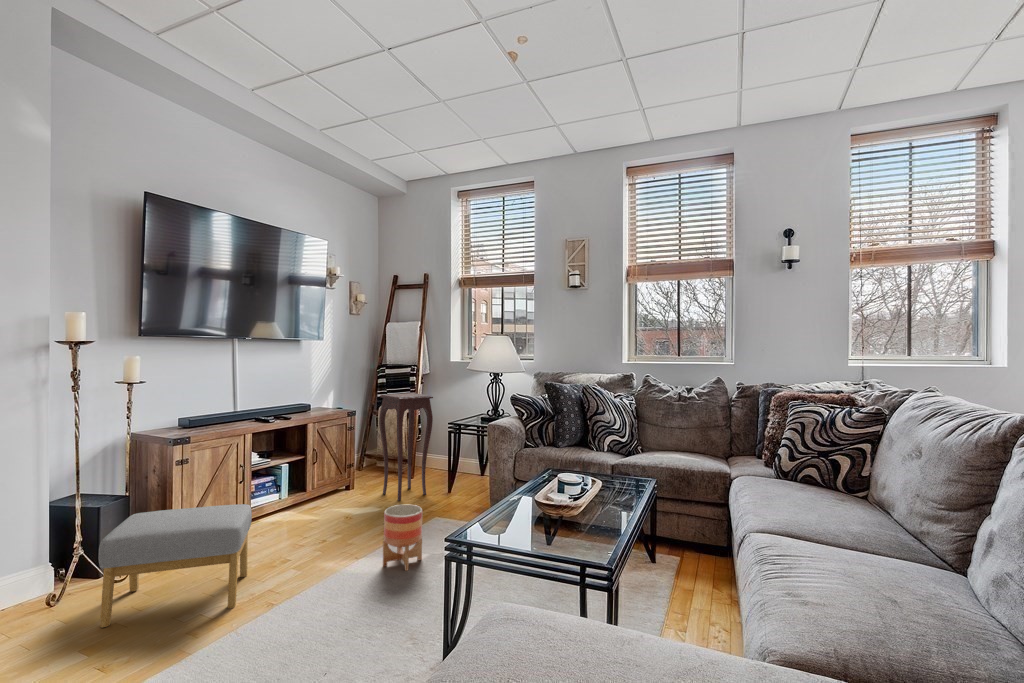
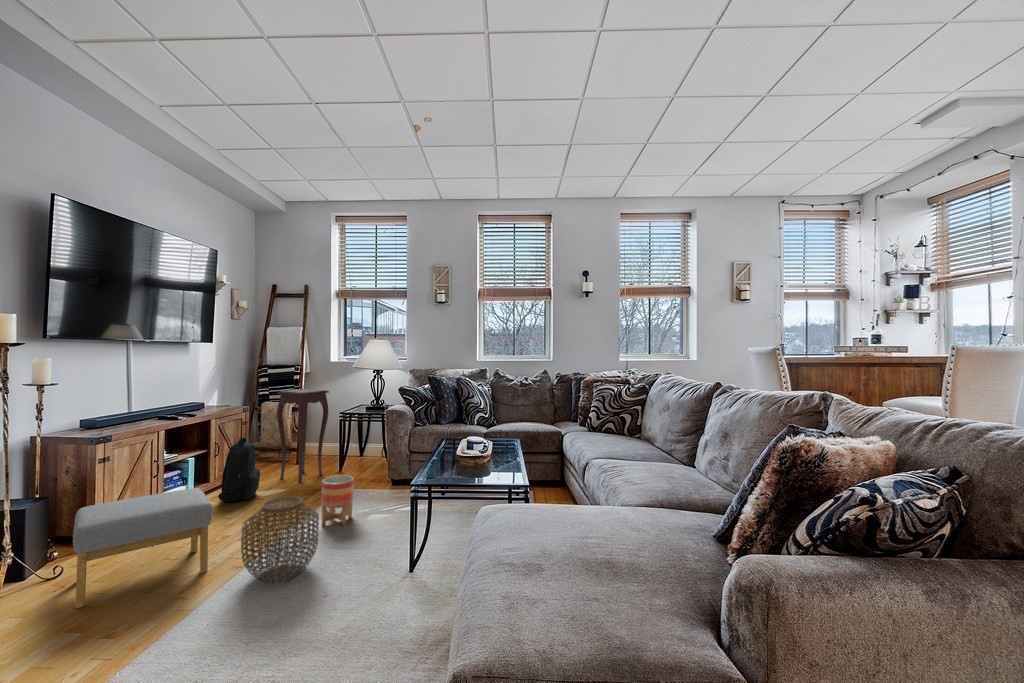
backpack: none [307,445,353,516] -> present [218,437,260,502]
woven basket: none [247,532,343,645] -> present [241,497,319,583]

